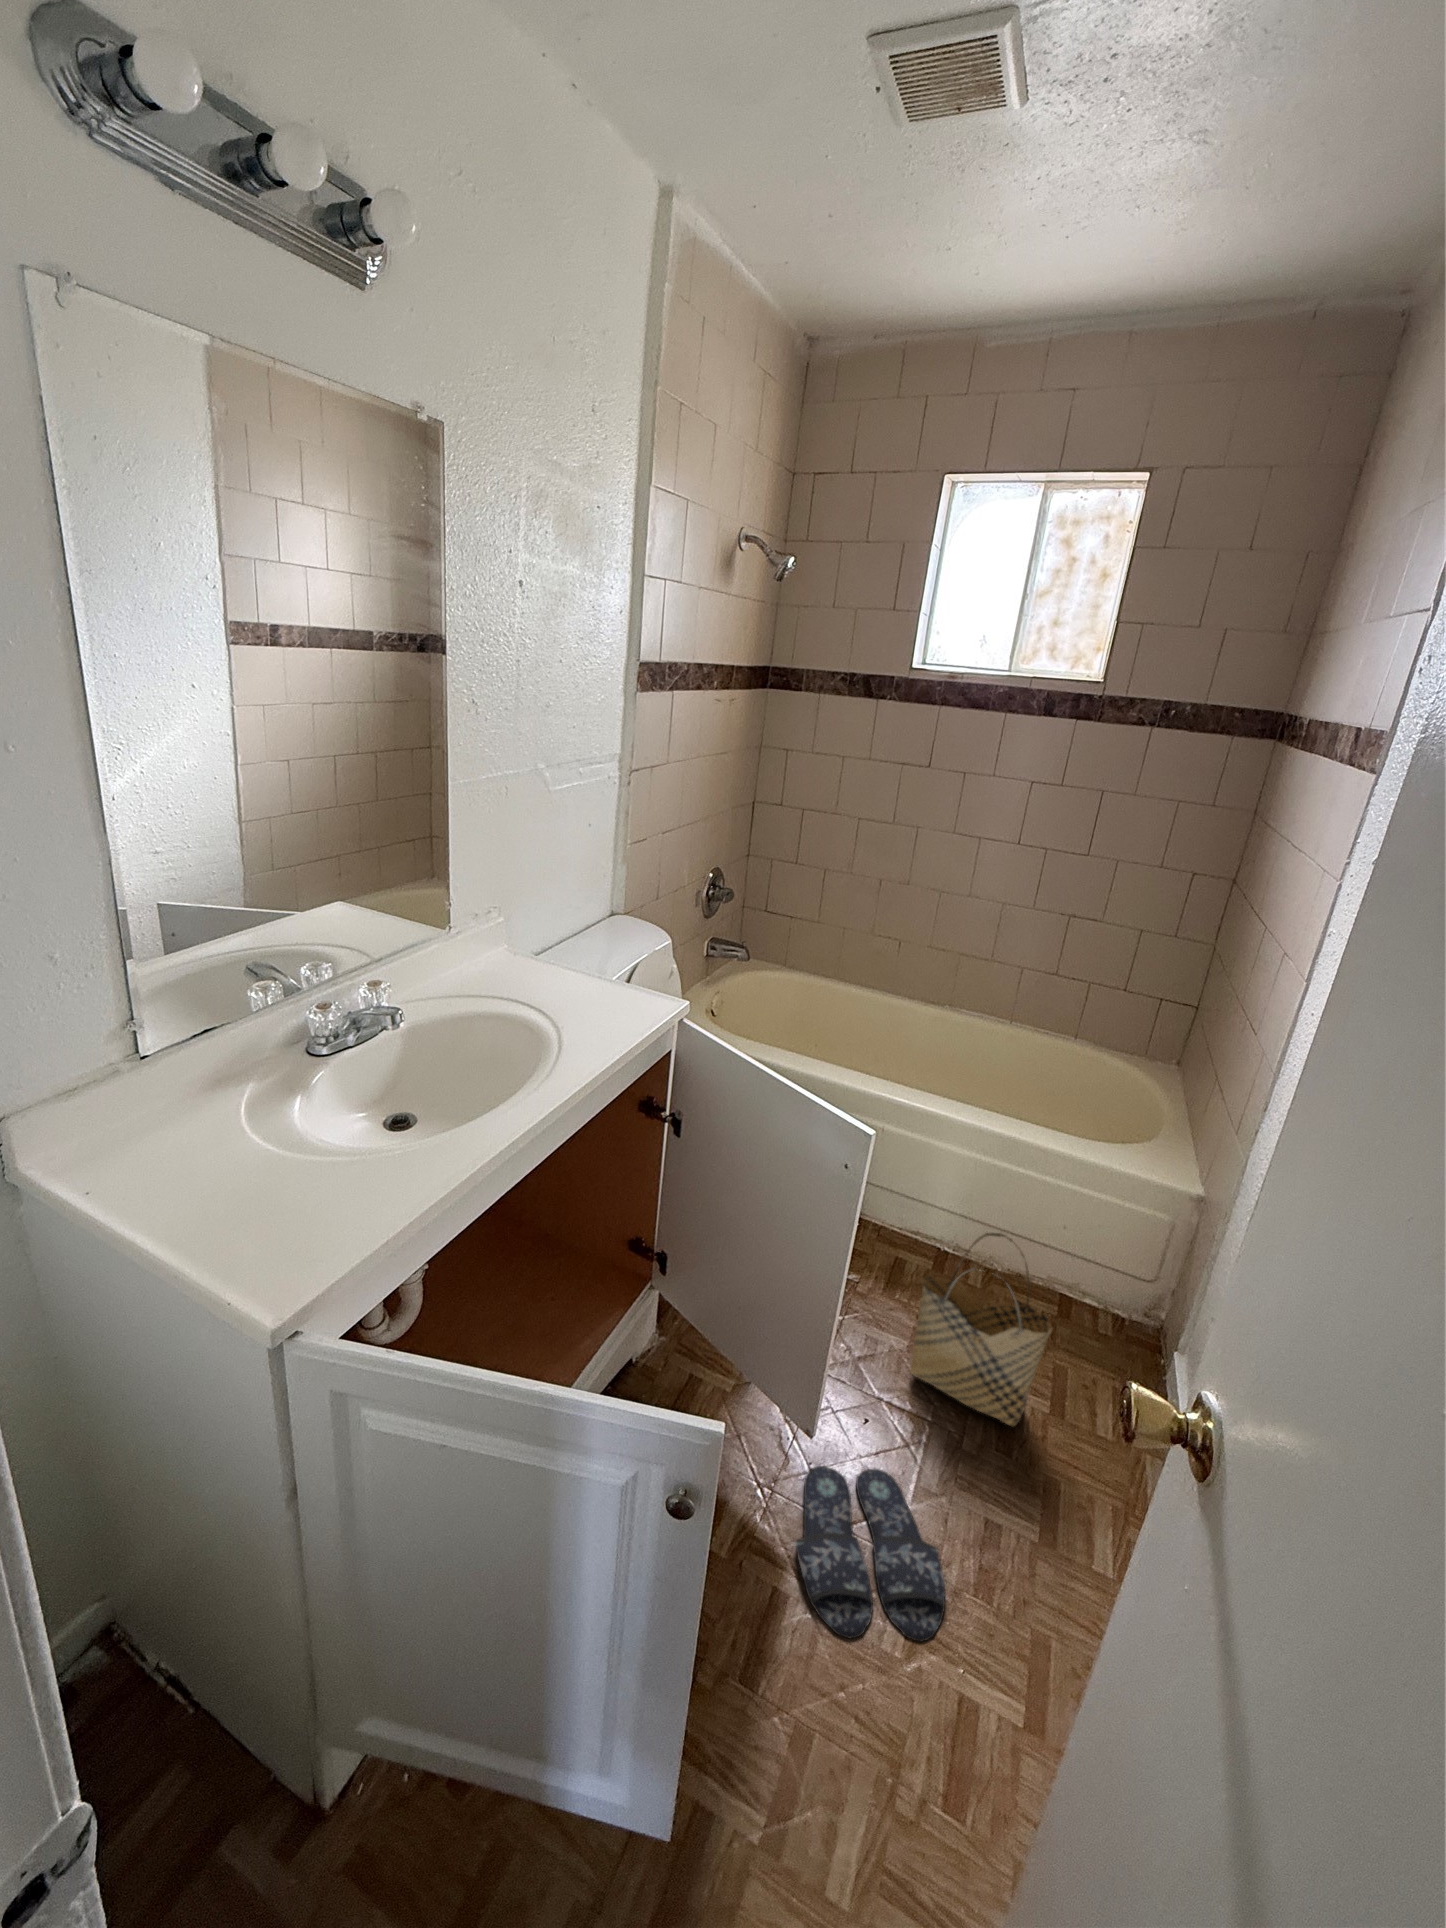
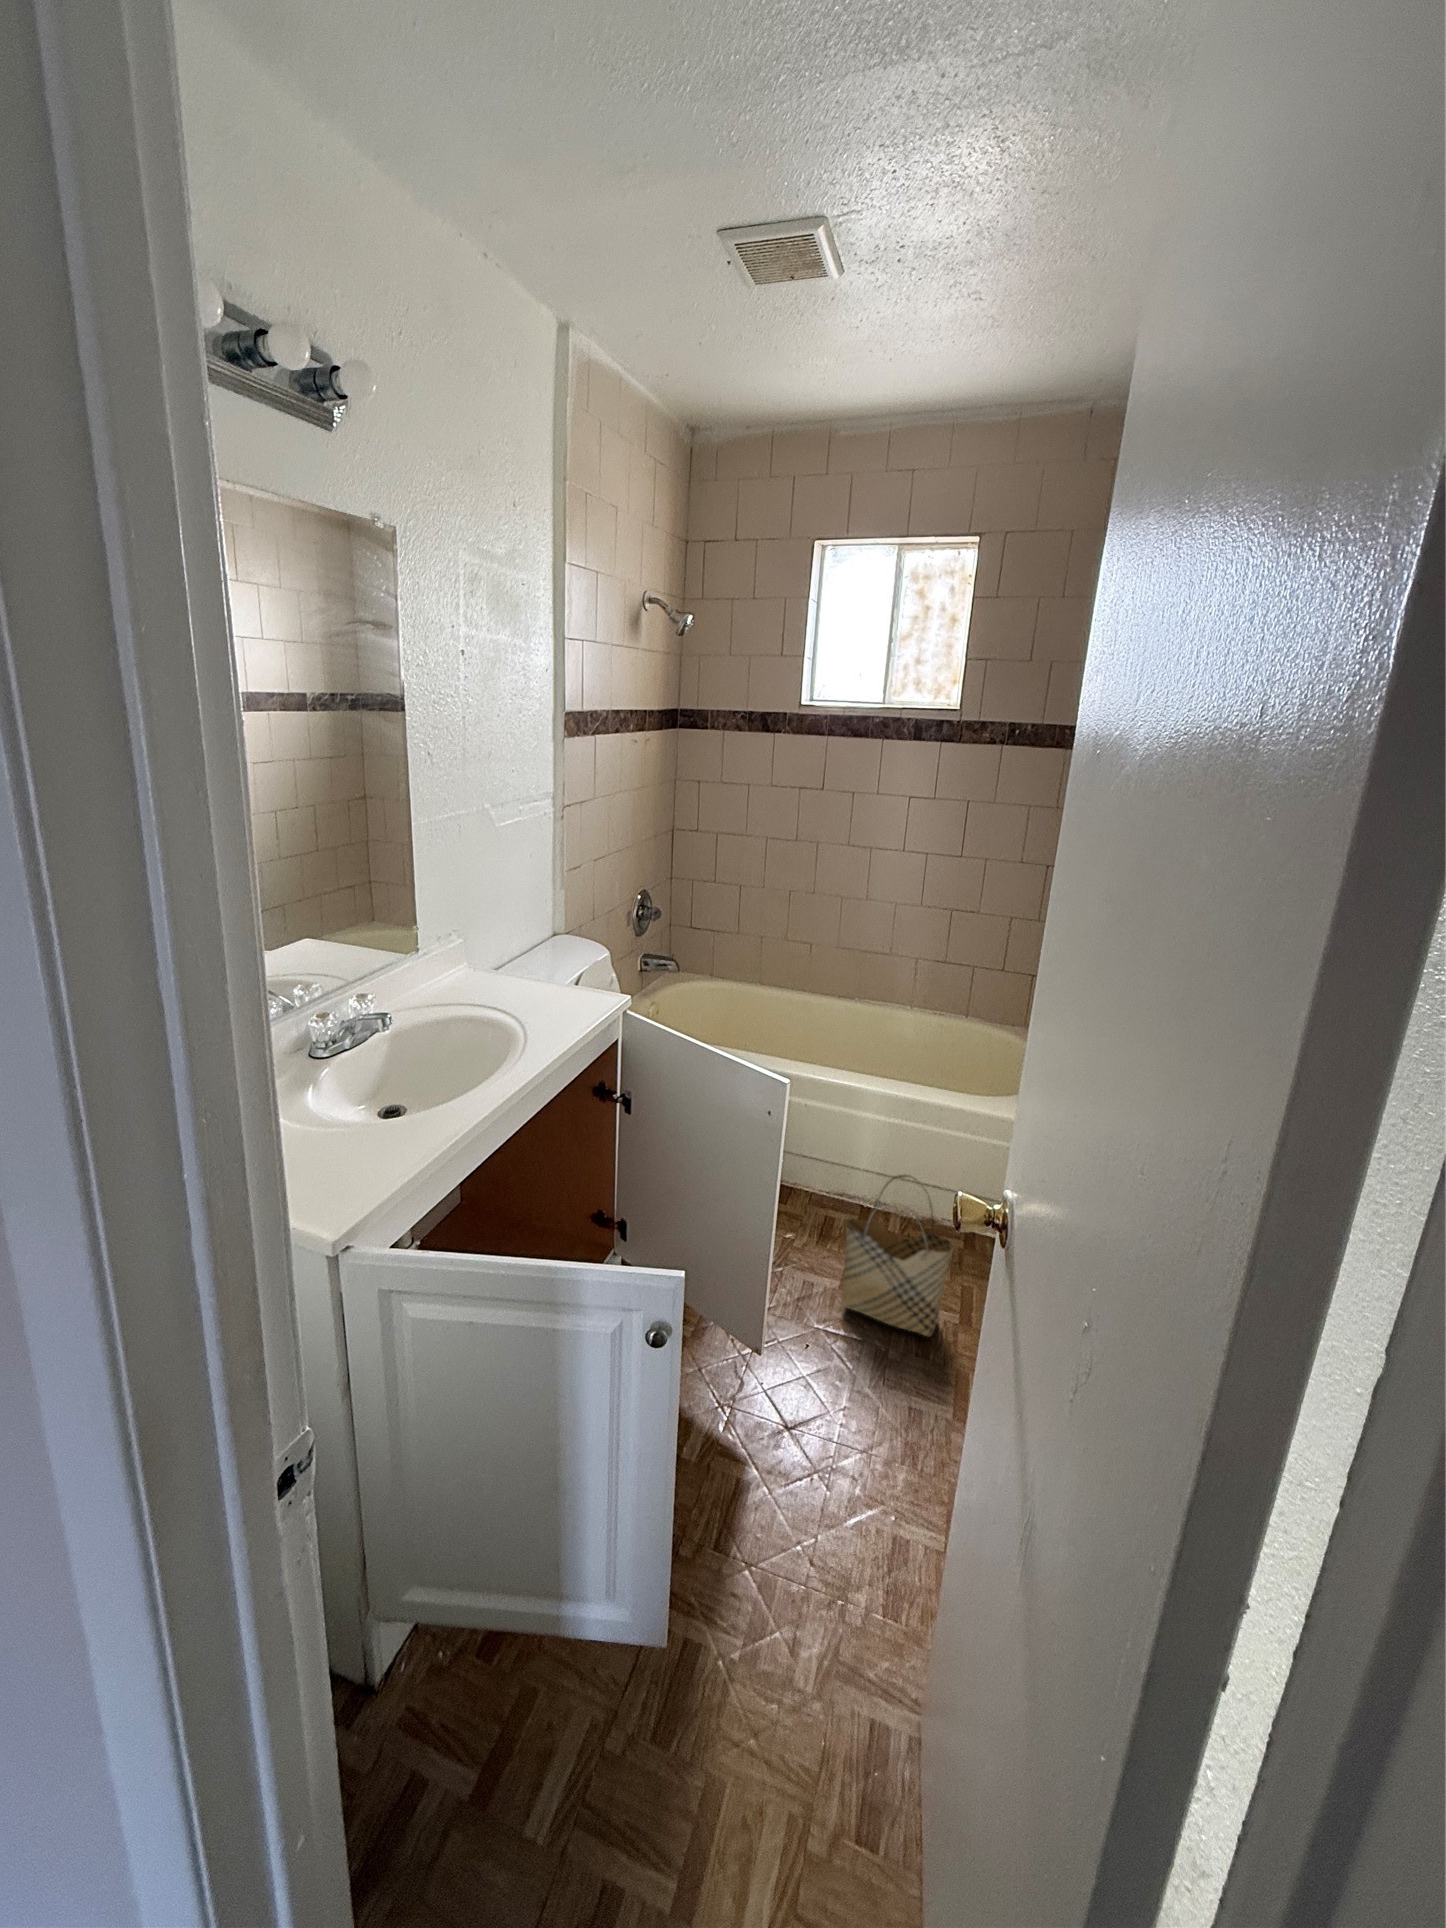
slippers: present [796,1466,945,1642] -> none [754,1381,879,1507]

